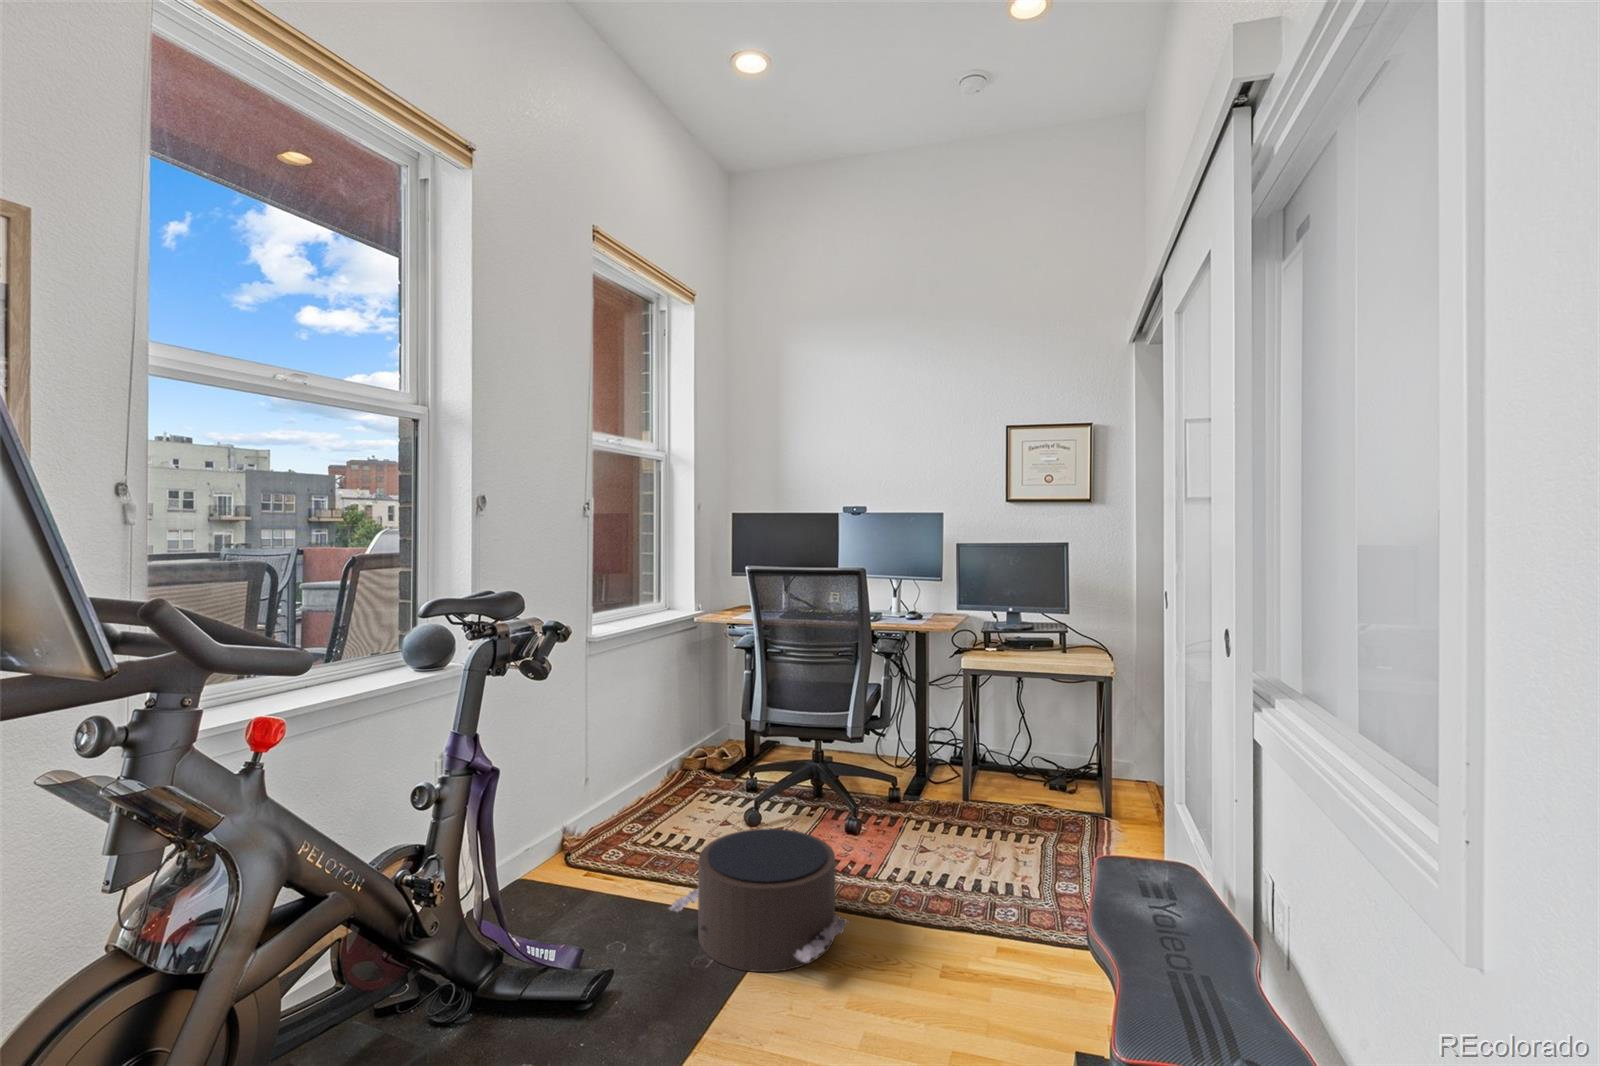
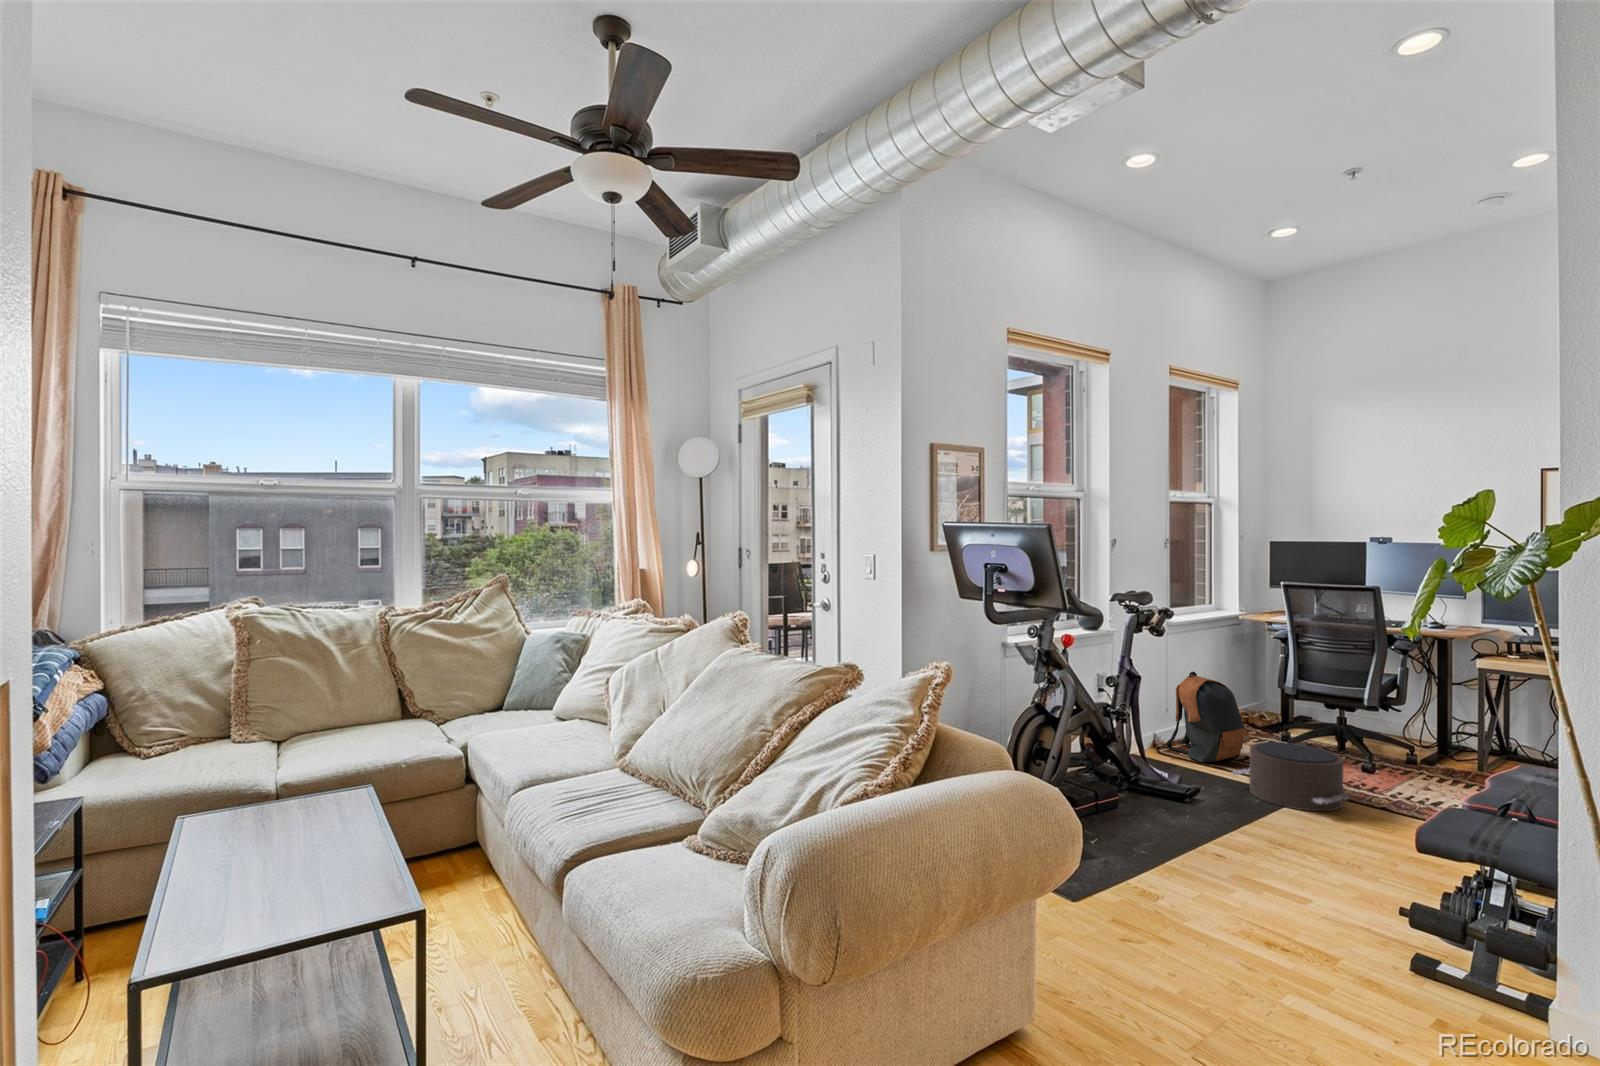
backpack: none [573,716,705,875] -> present [1160,671,1250,762]

